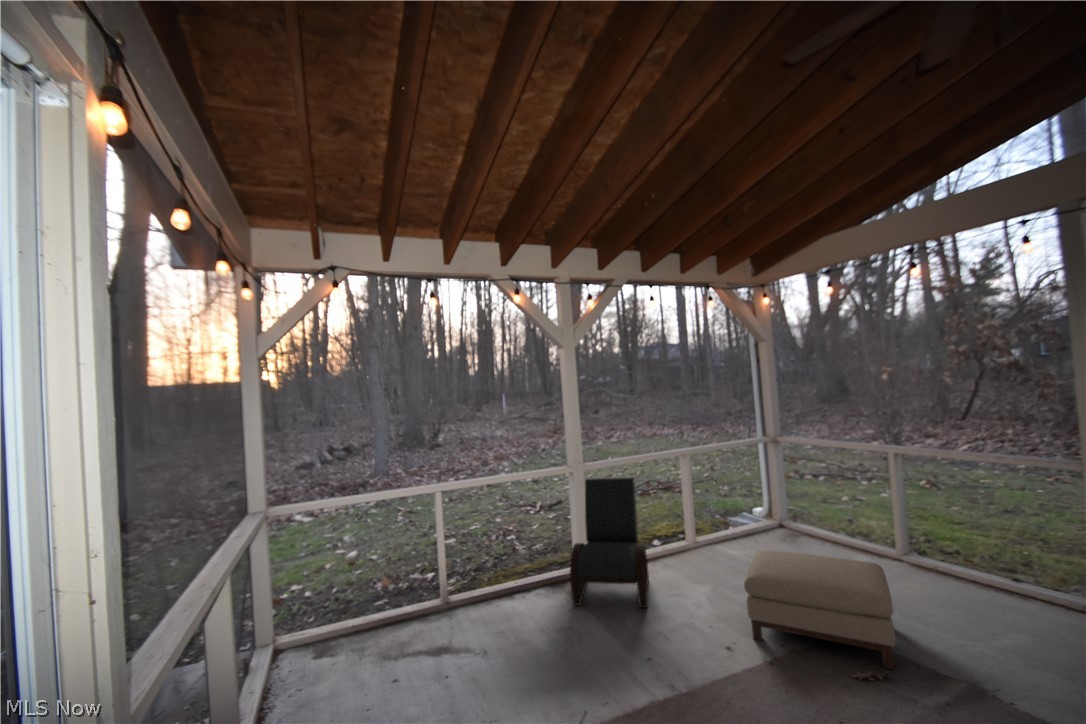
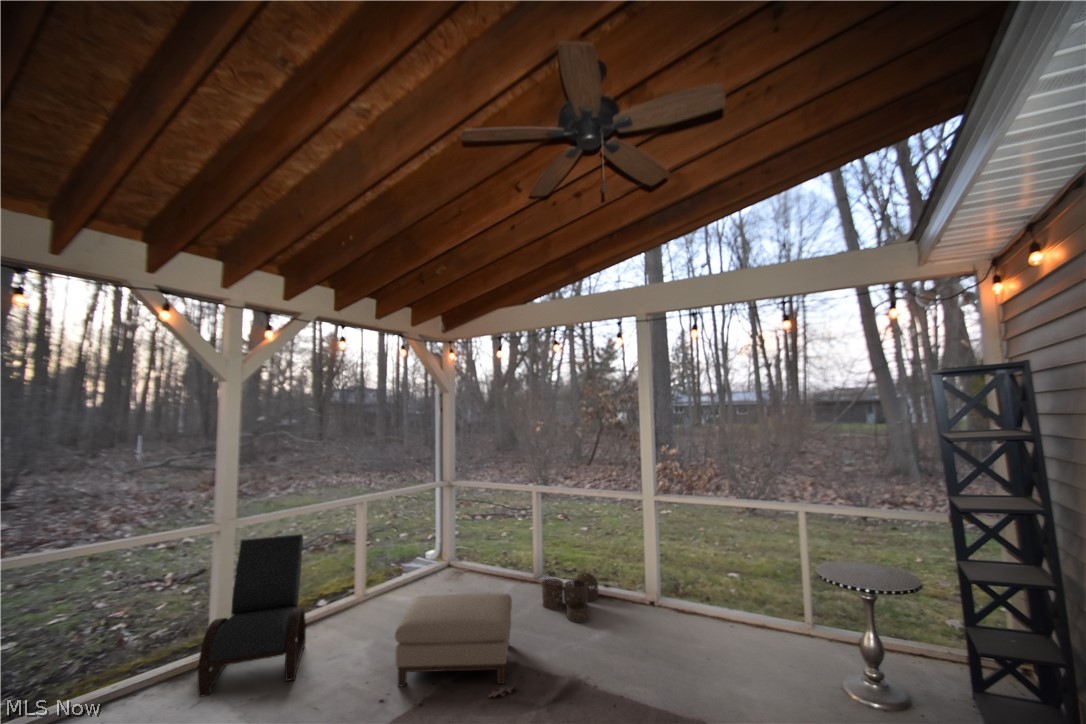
woven basket: none [916,549,1014,618] -> present [542,573,599,623]

